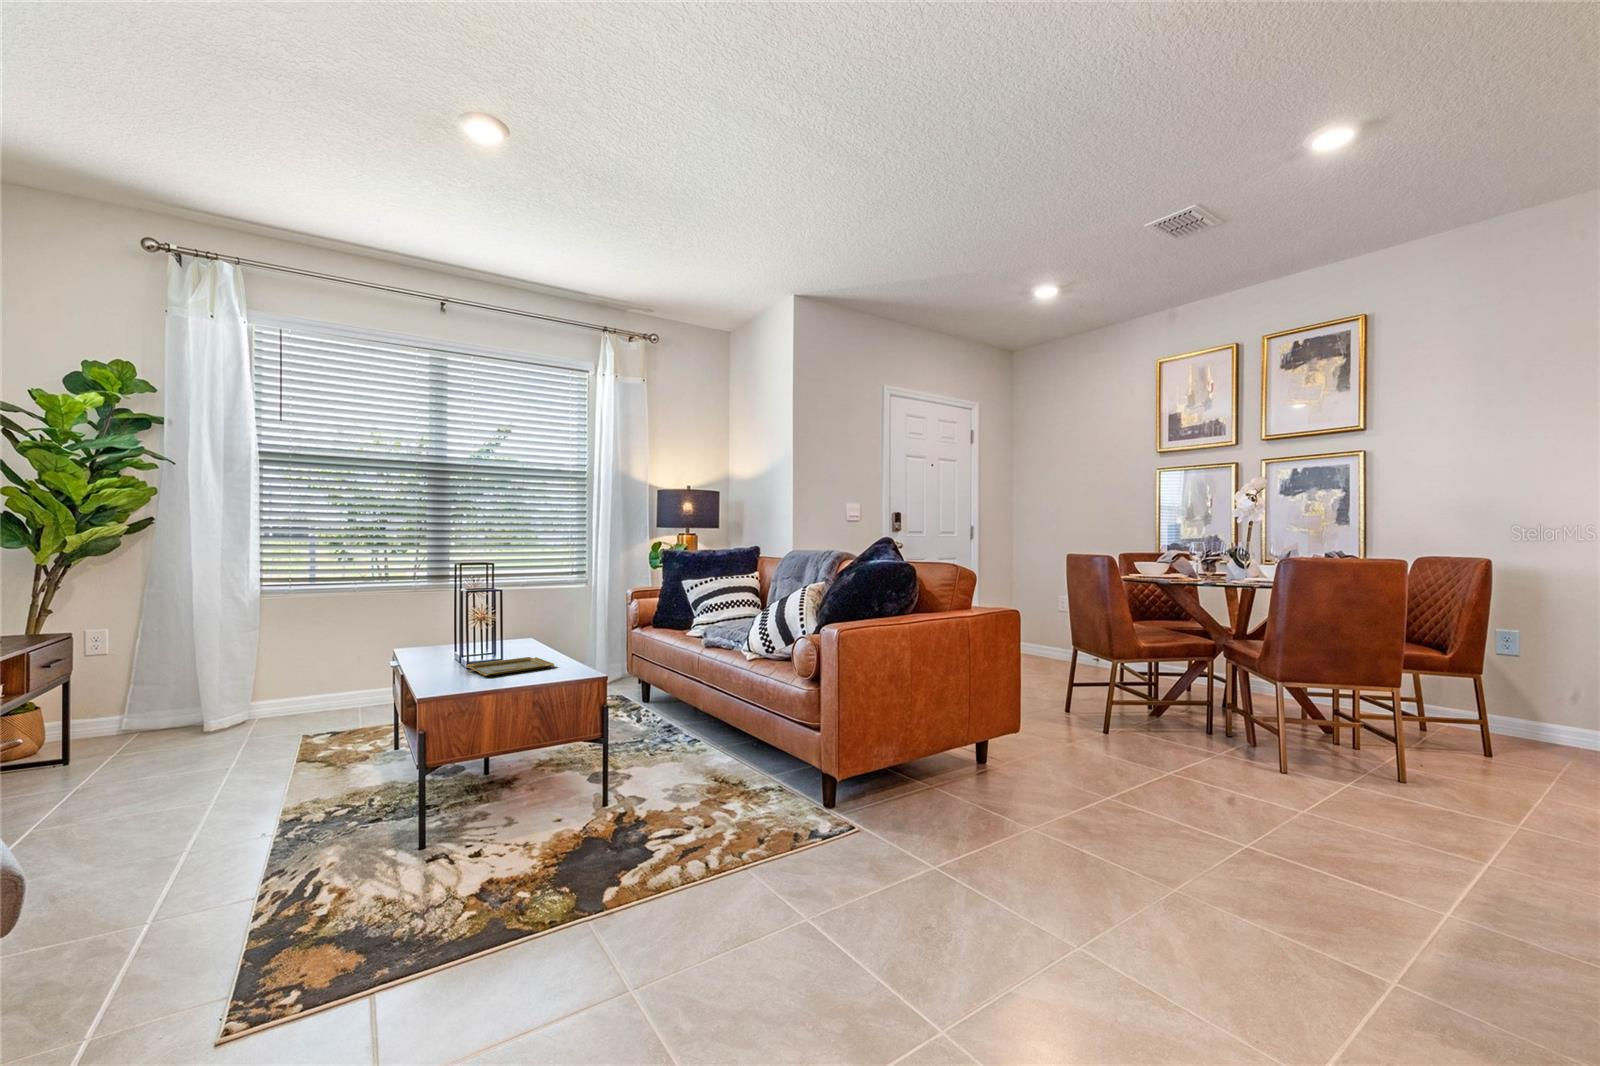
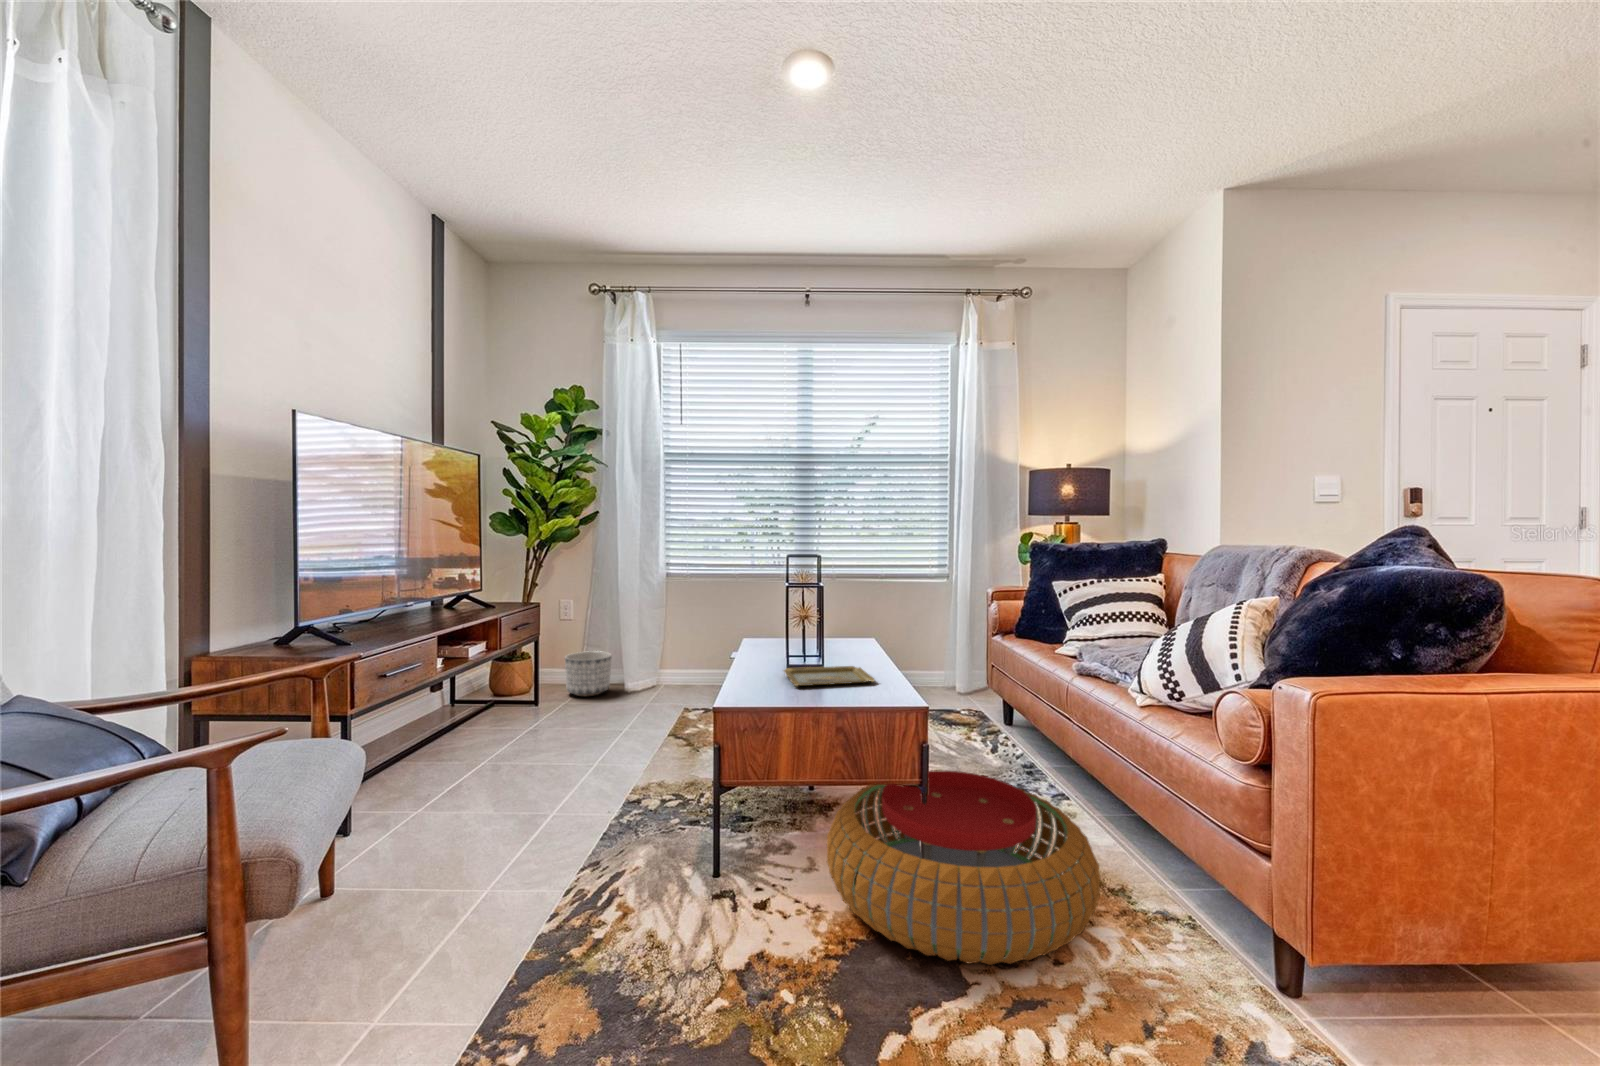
planter: none [107,689,183,745] -> present [565,651,612,696]
pouf: none [527,724,730,846] -> present [827,770,1100,965]

